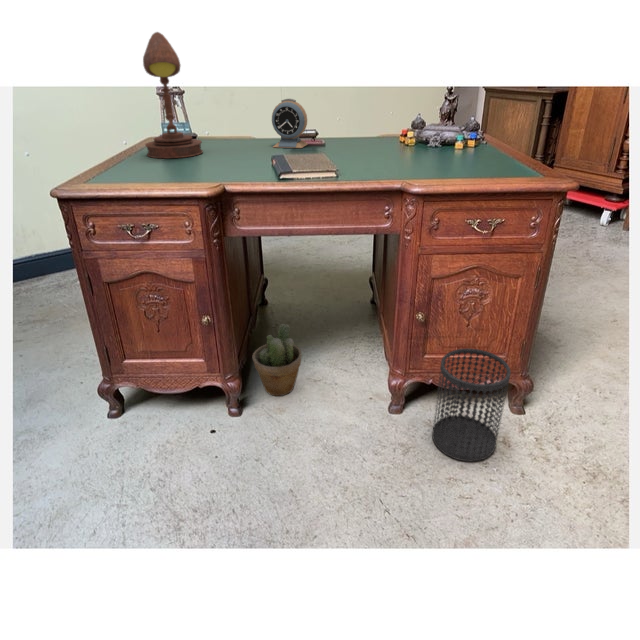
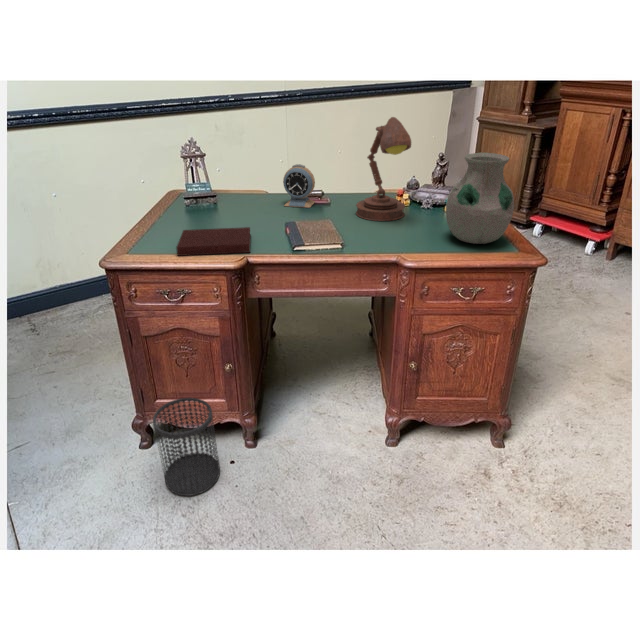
desk lamp: present [143,32,203,158] -> present [356,117,411,221]
vase: none [458,62,539,170] -> present [446,153,514,244]
notebook: none [140,158,231,183] -> present [177,227,251,256]
potted plant: present [252,324,302,396] -> none [266,365,309,429]
wastebasket: present [432,349,511,461] -> present [153,398,220,496]

